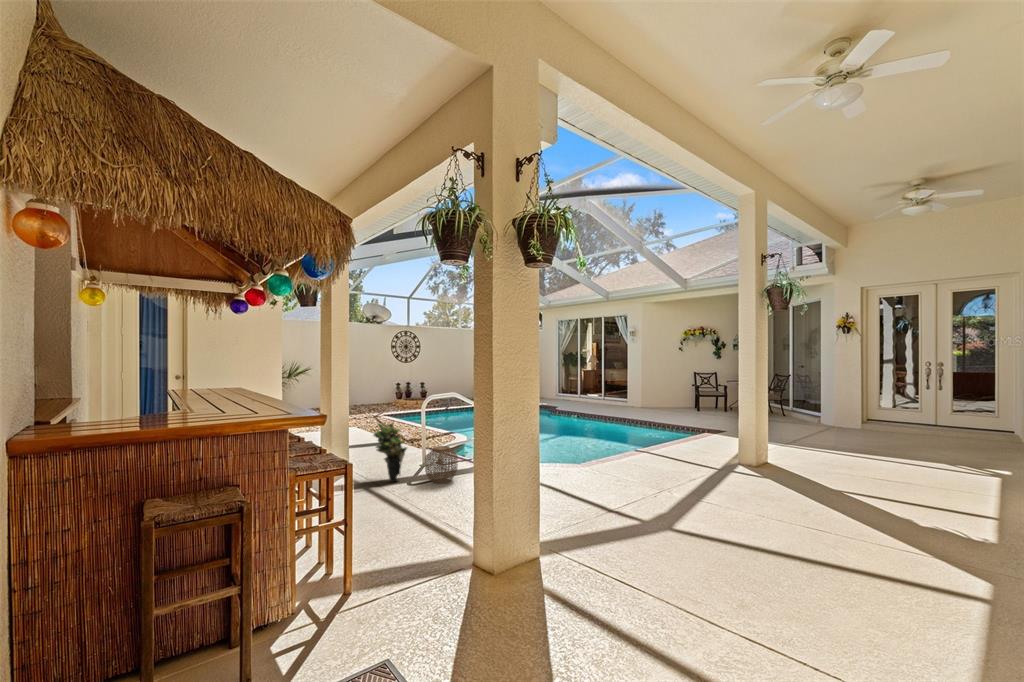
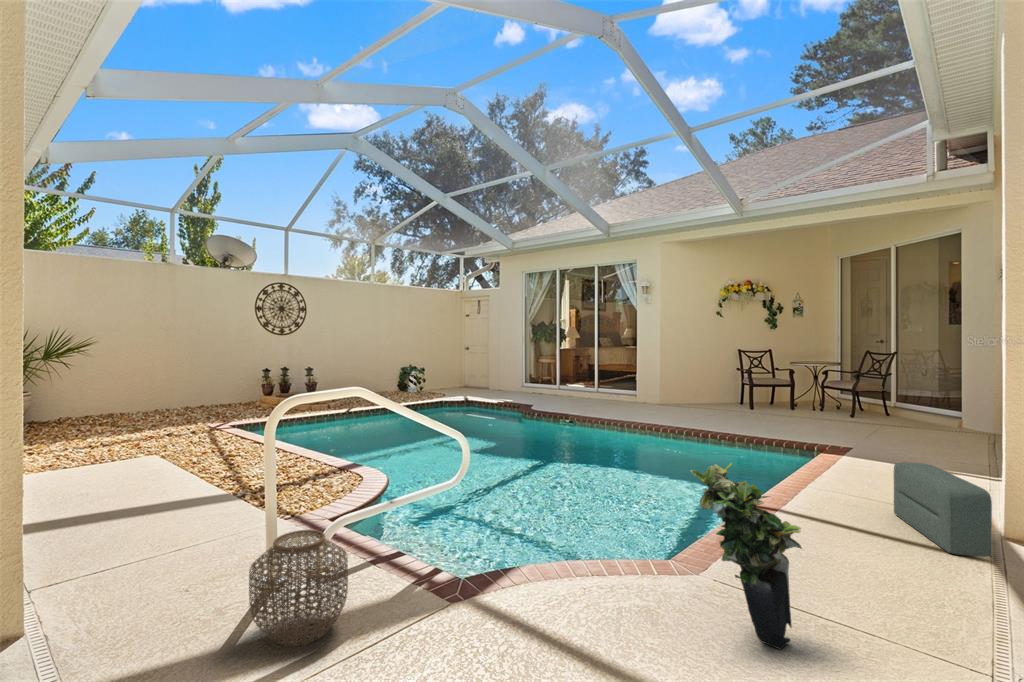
potted plant: present [373,422,407,482] -> present [691,463,802,649]
pouf: none [711,433,734,472] -> present [894,463,992,557]

